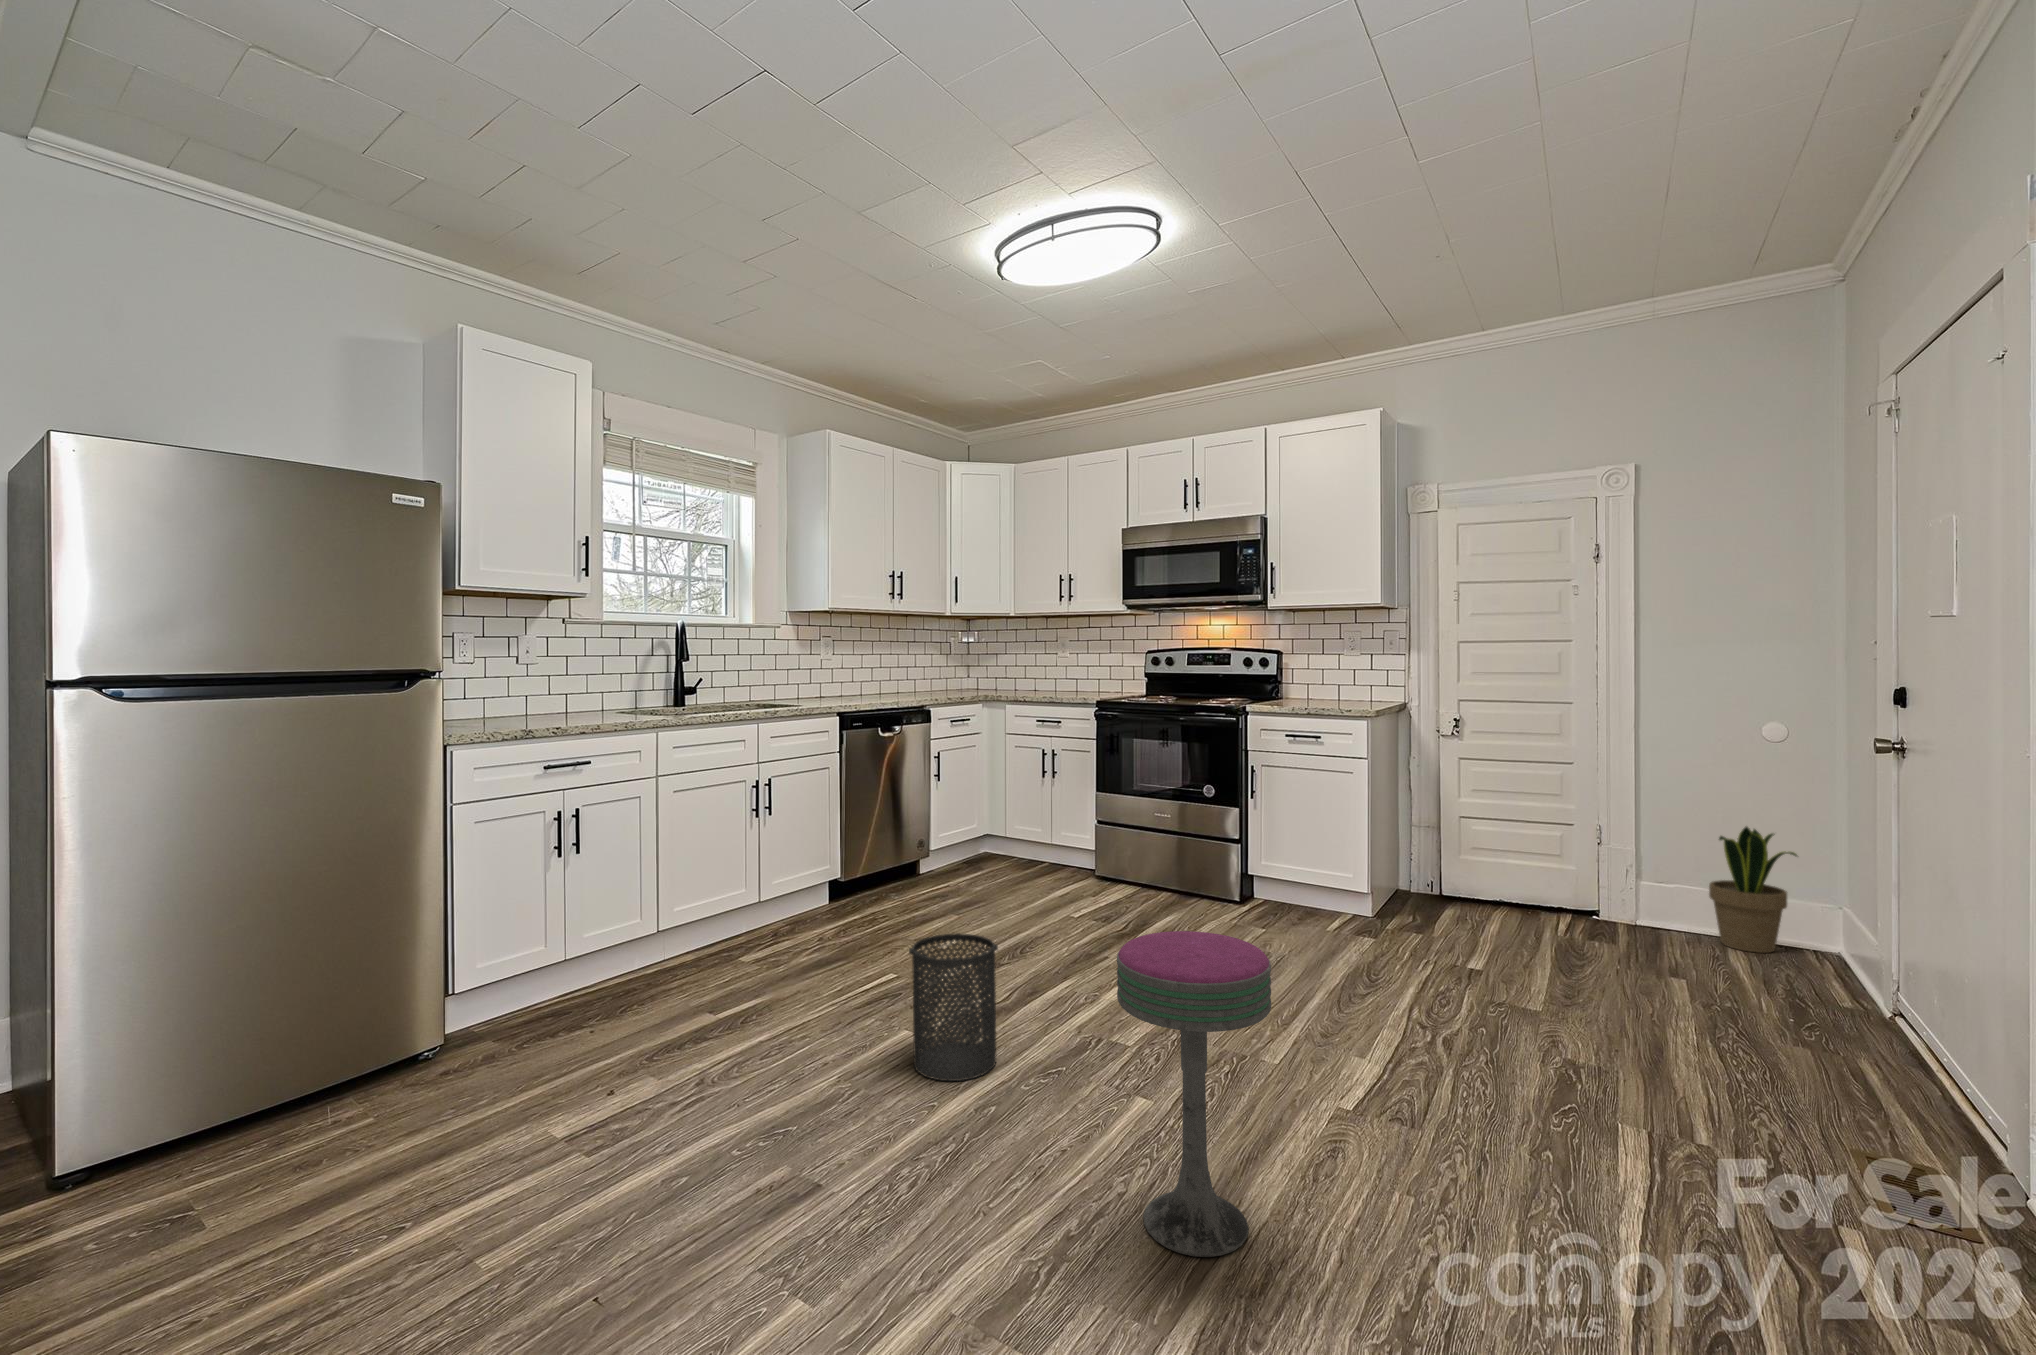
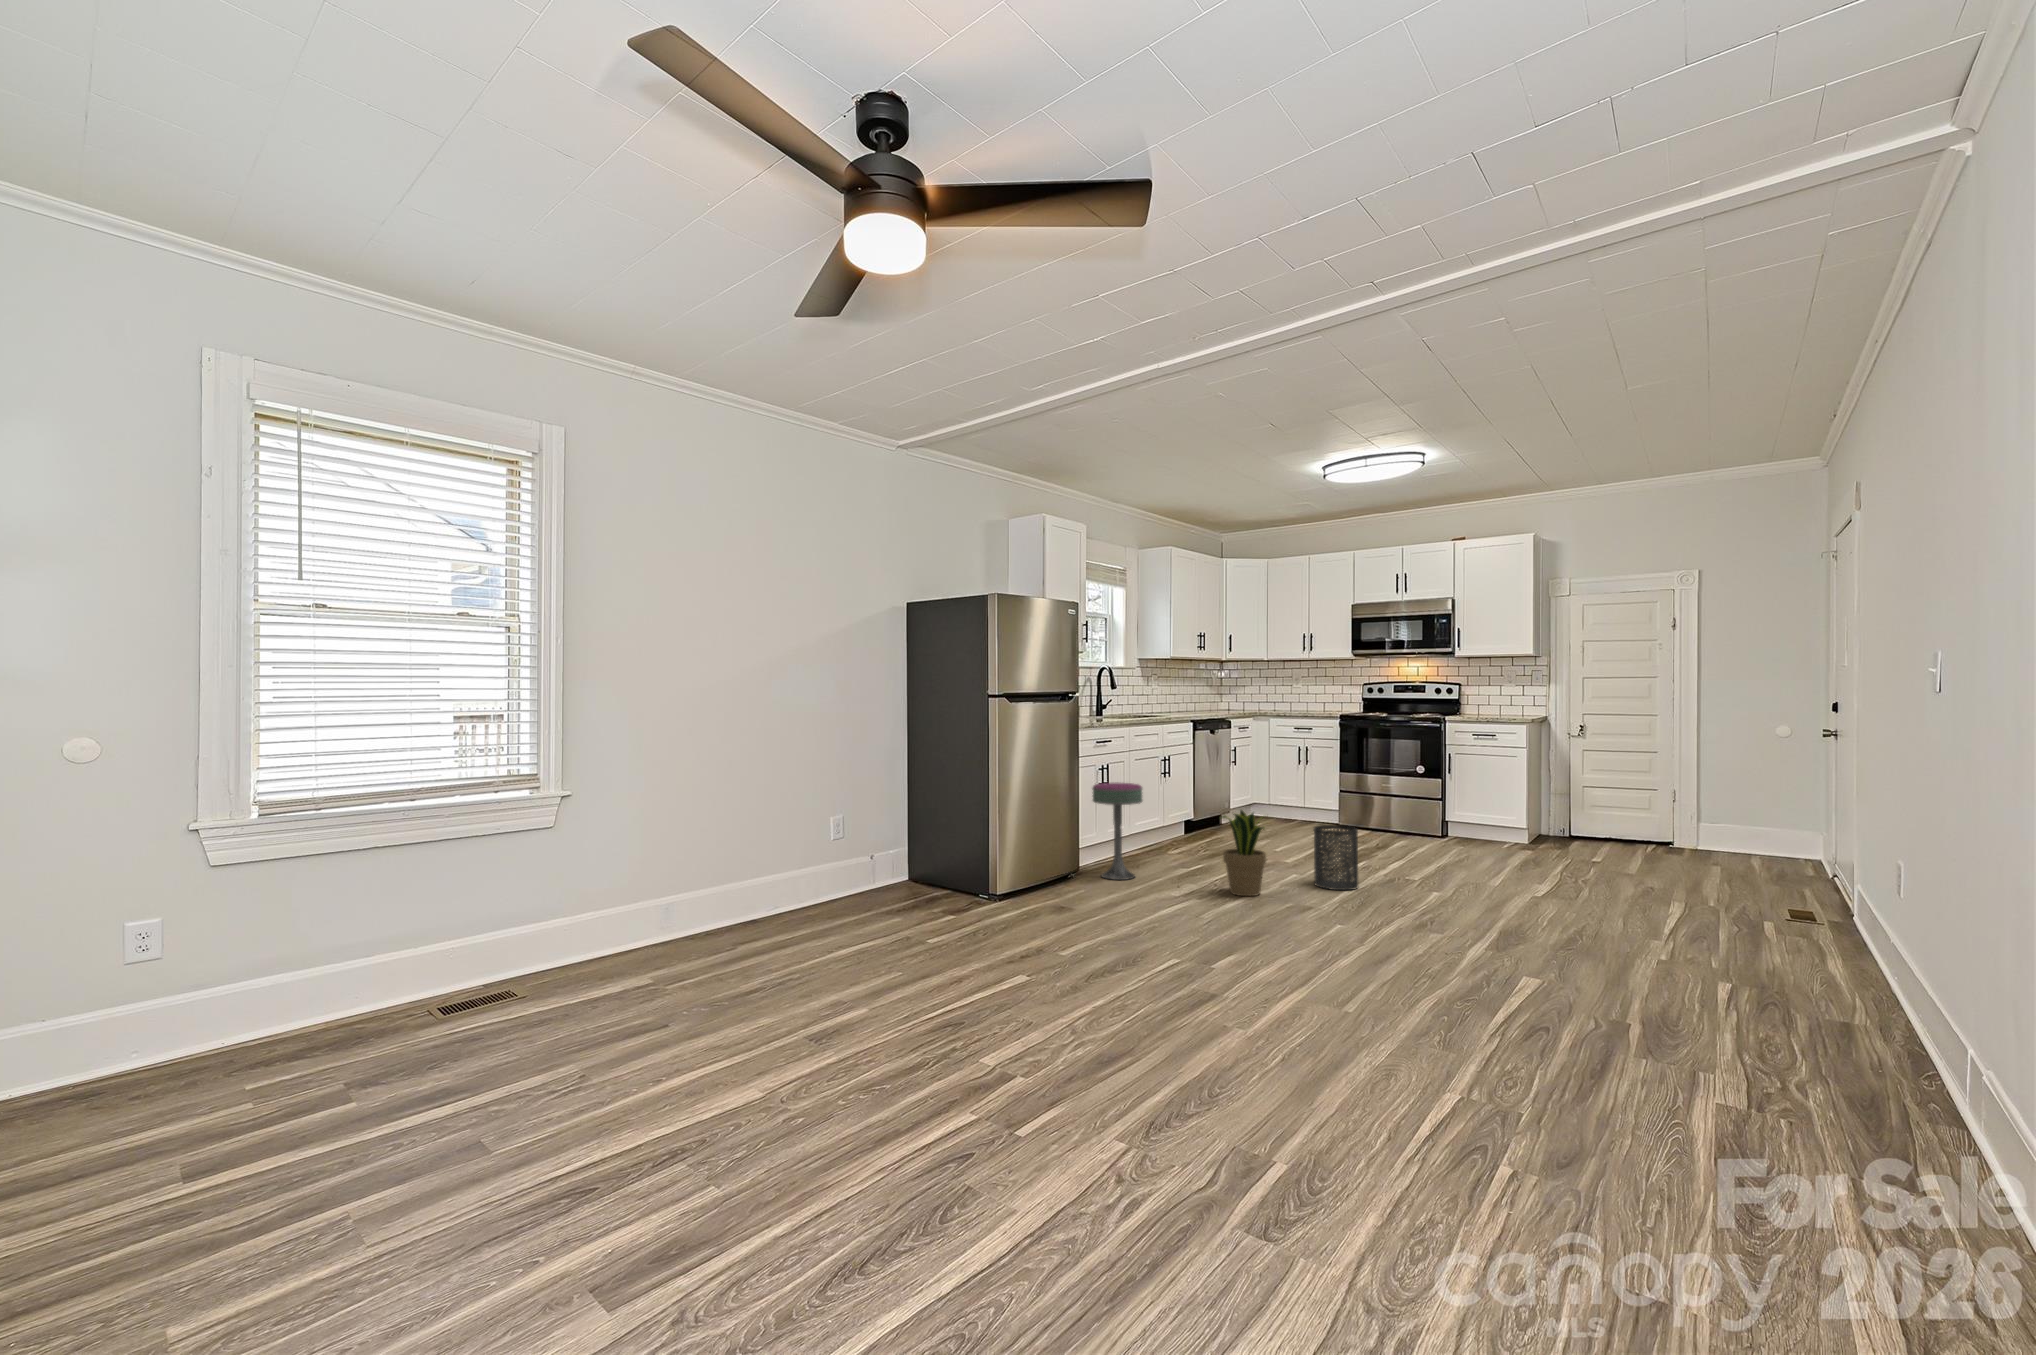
potted plant: present [1709,827,1797,953] -> present [1221,810,1266,896]
bar stool: present [1117,931,1271,1257] -> present [1092,783,1142,880]

